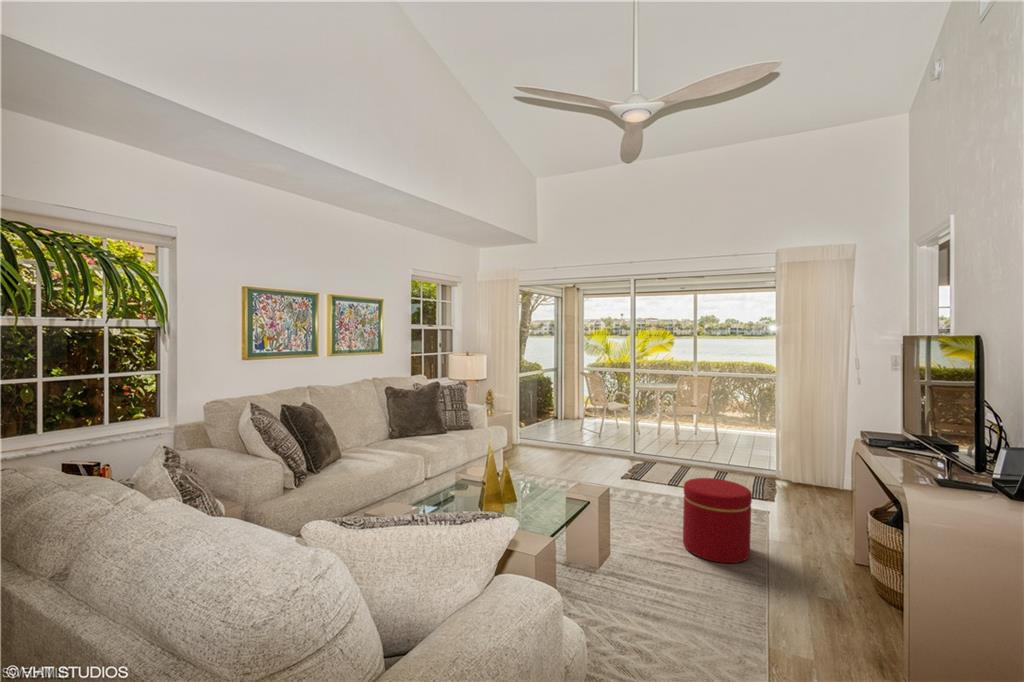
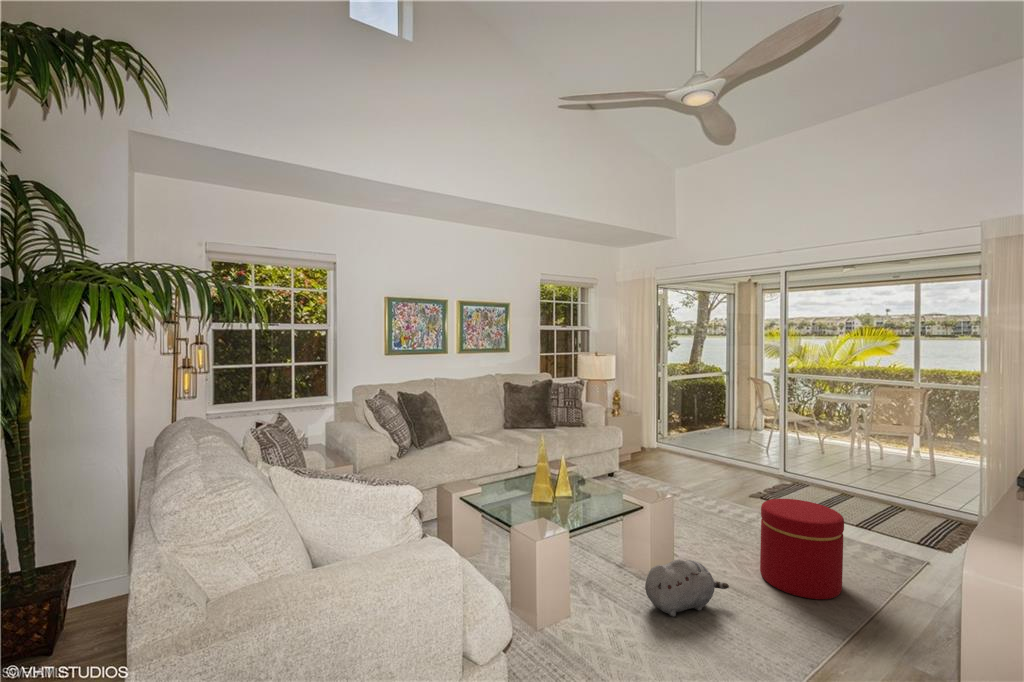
plush toy: none [625,550,687,609] -> present [645,559,729,617]

